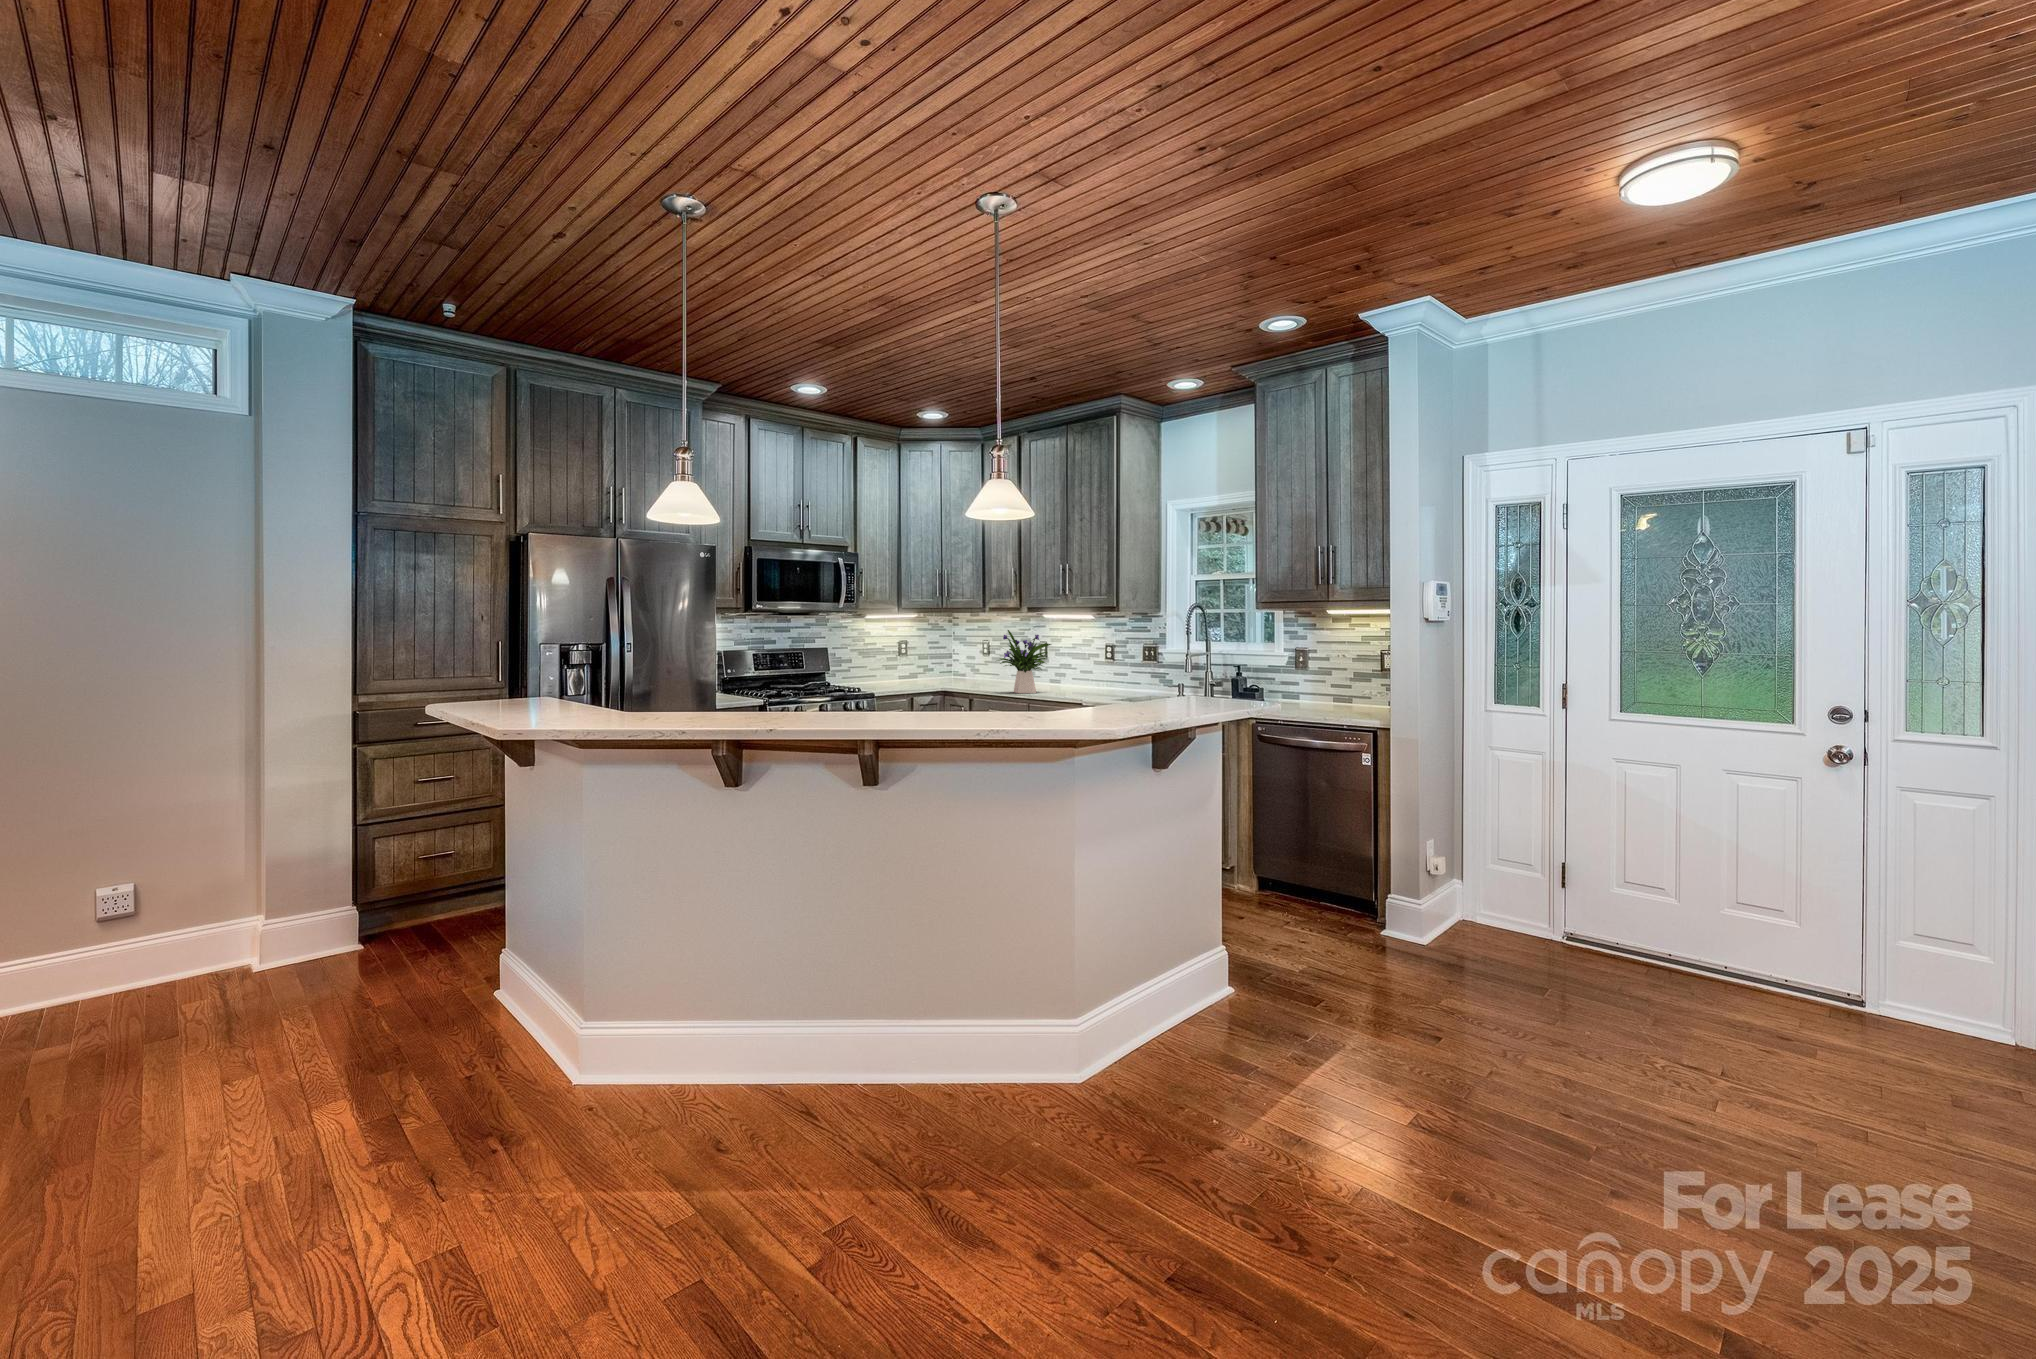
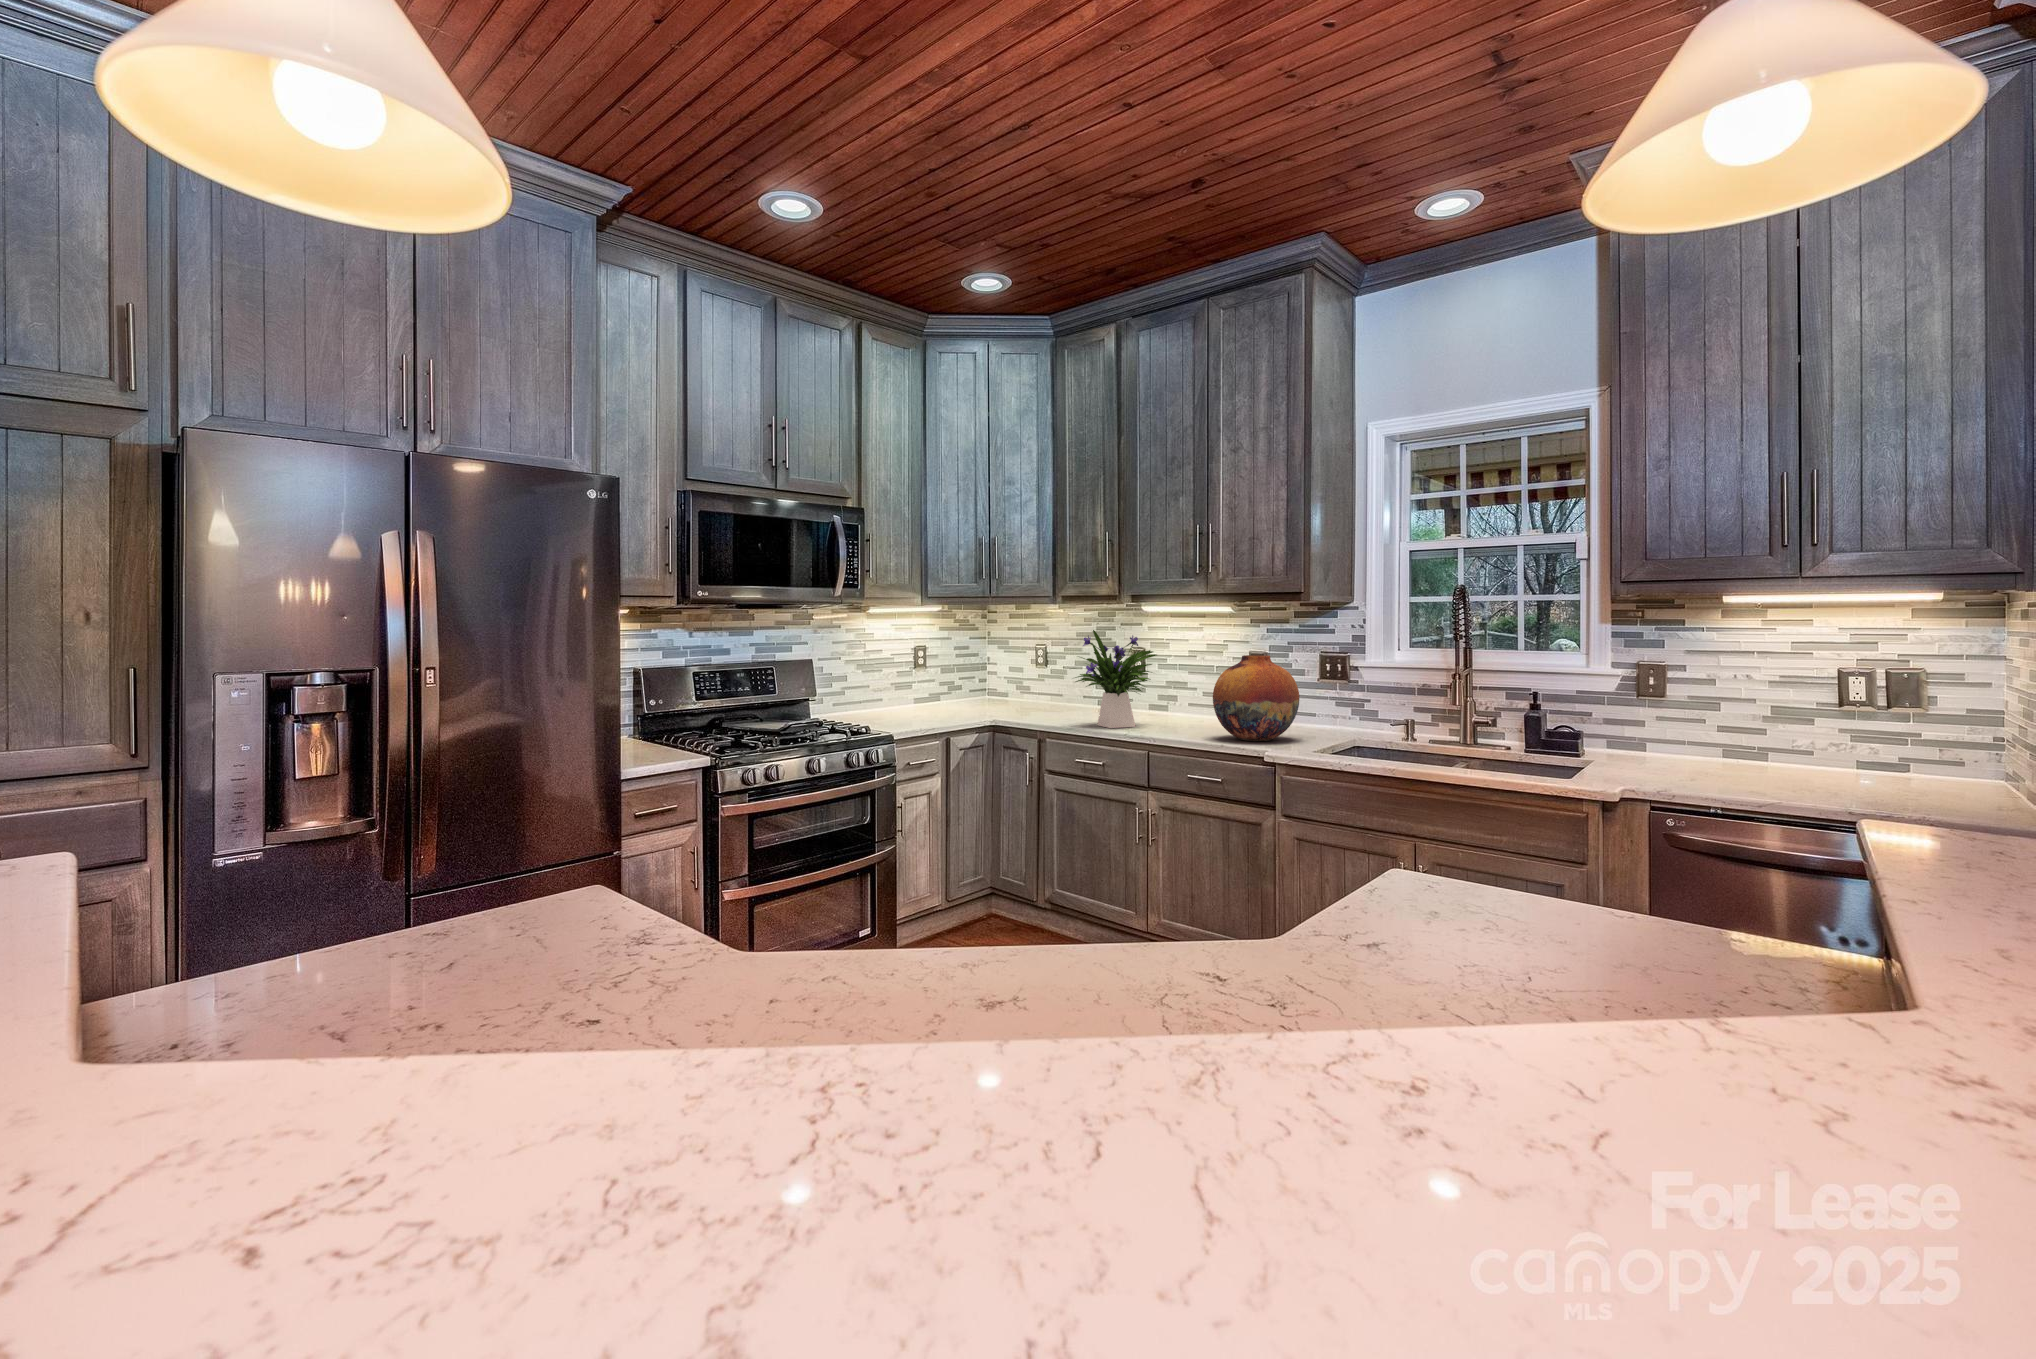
vase: none [1069,645,1121,698] -> present [1213,655,1299,741]

